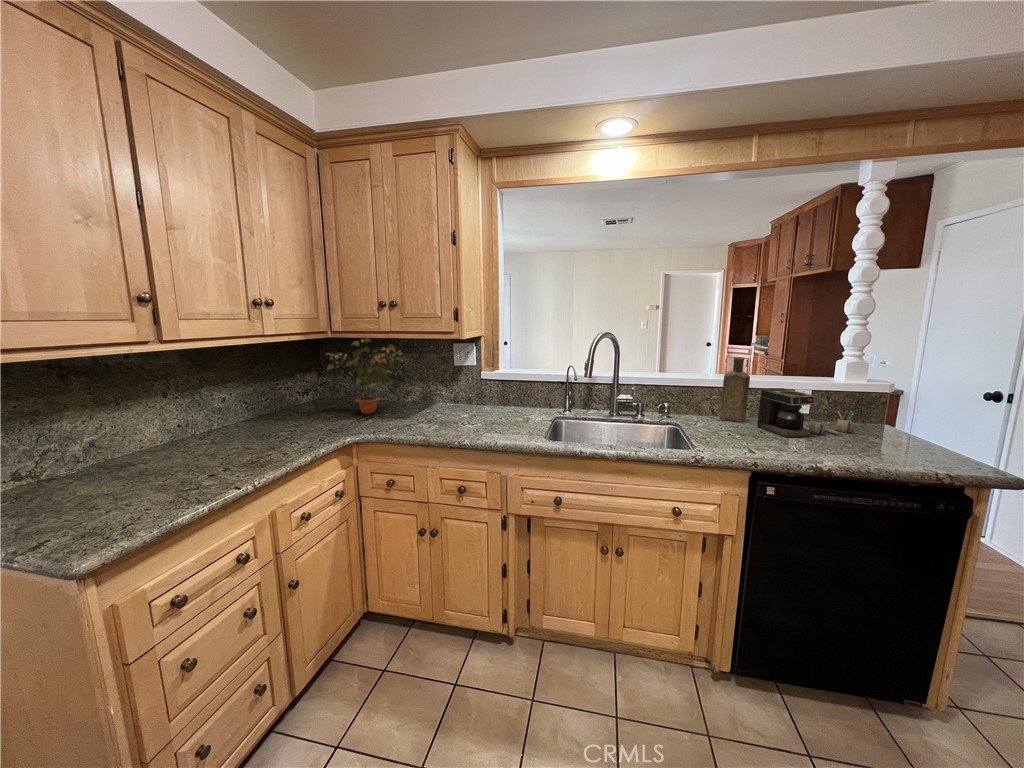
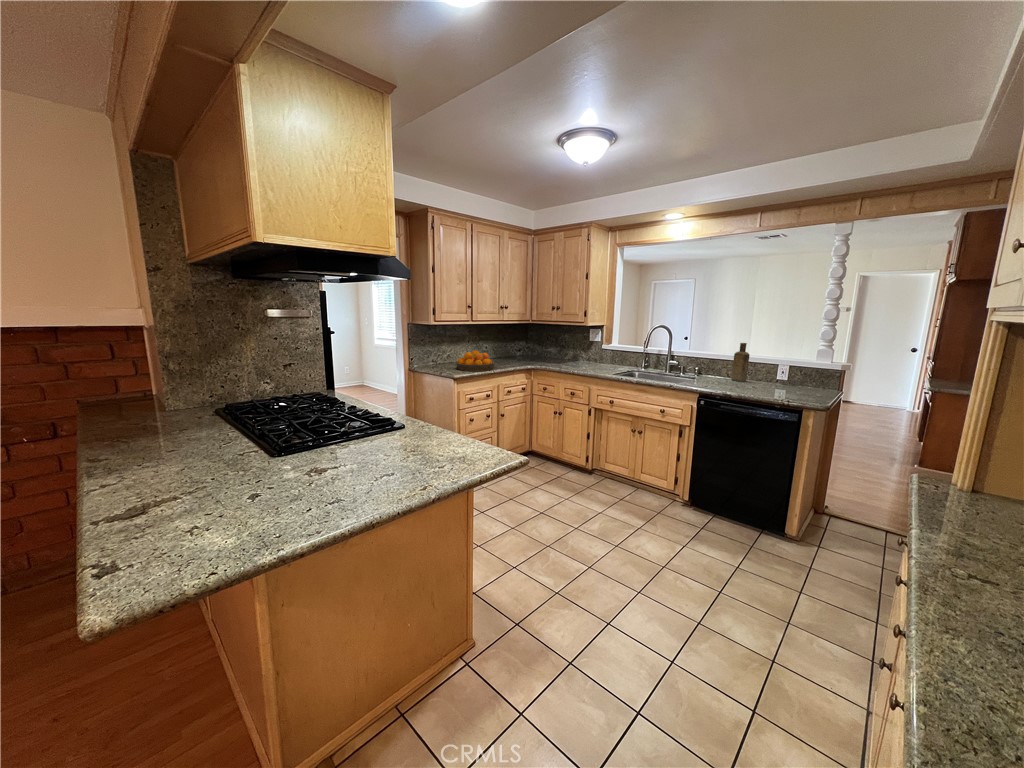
potted plant: present [326,338,403,414] -> none [527,324,564,362]
coffee maker: present [757,388,854,437] -> none [745,361,807,391]
fruit bowl: none [111,423,253,501] -> present [456,350,494,371]

